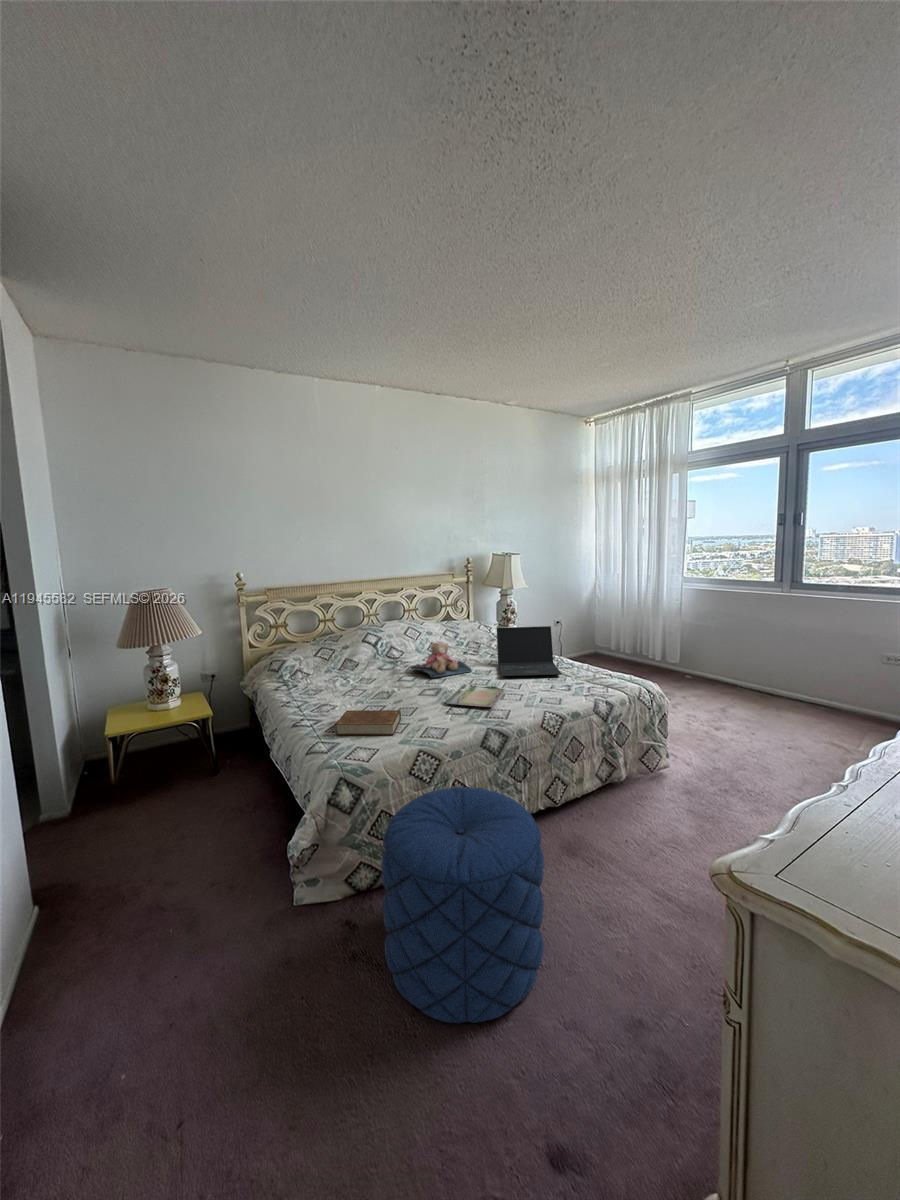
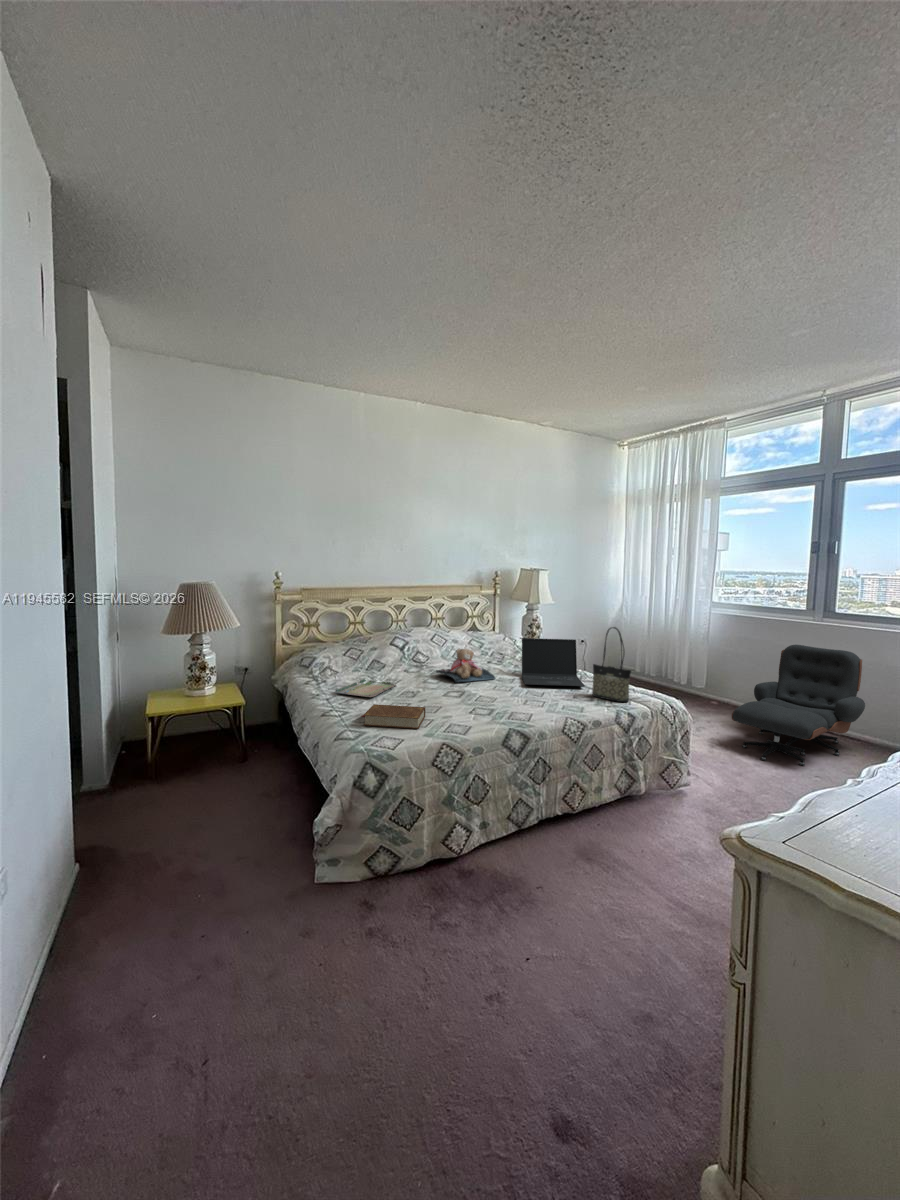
tote bag: none [569,614,608,689] -> present [592,627,631,702]
lounge chair: none [706,617,832,737] -> present [732,645,865,765]
tray: present [446,684,504,707] -> present [335,679,396,697]
pouf: present [381,787,544,1023] -> none [402,777,558,995]

